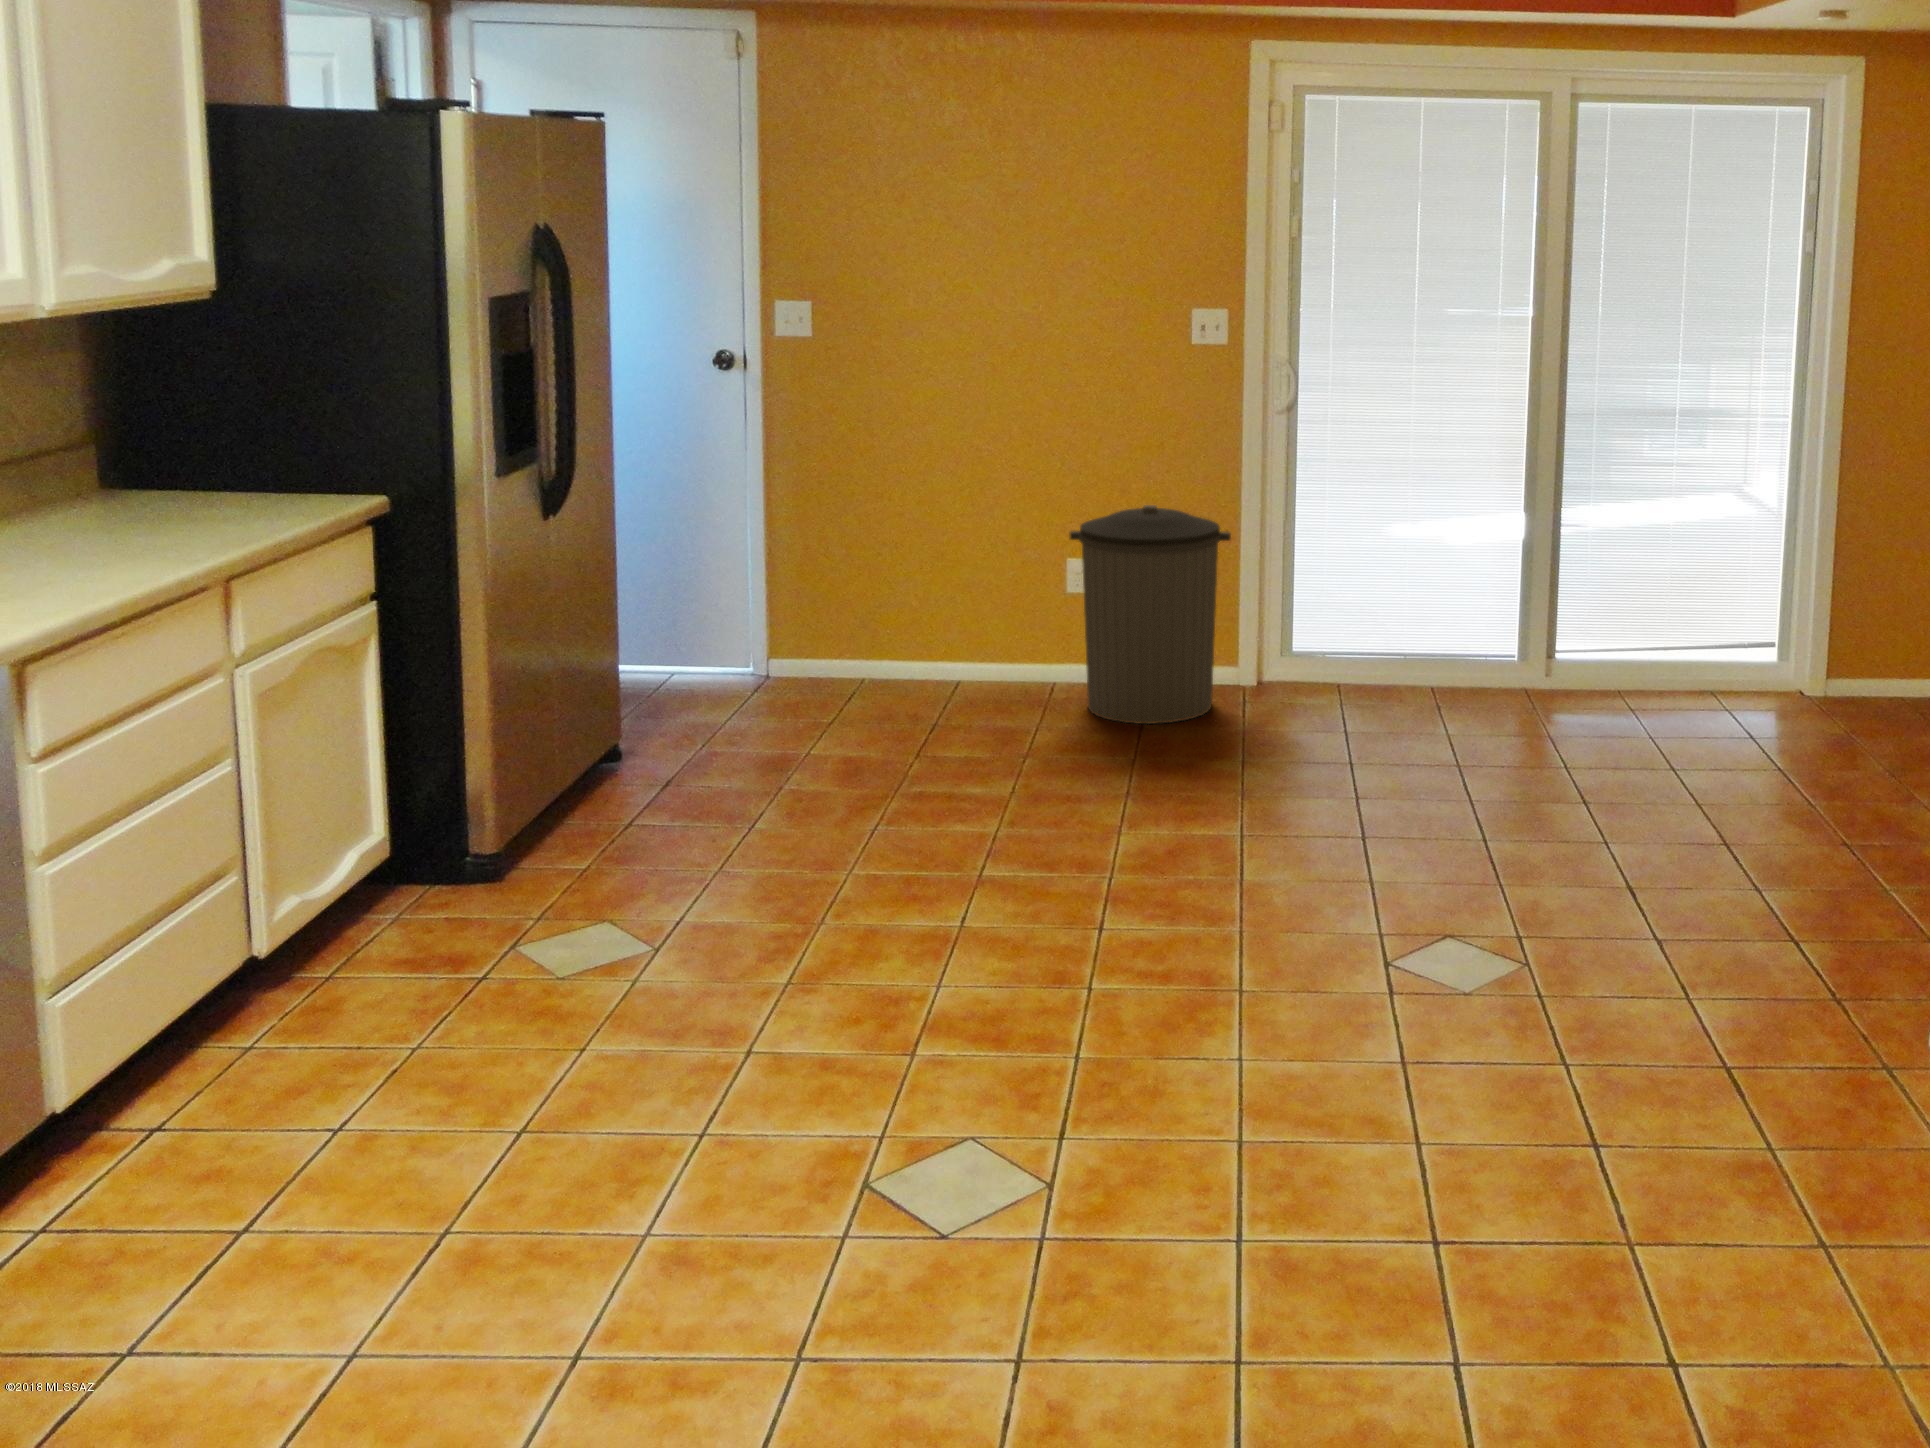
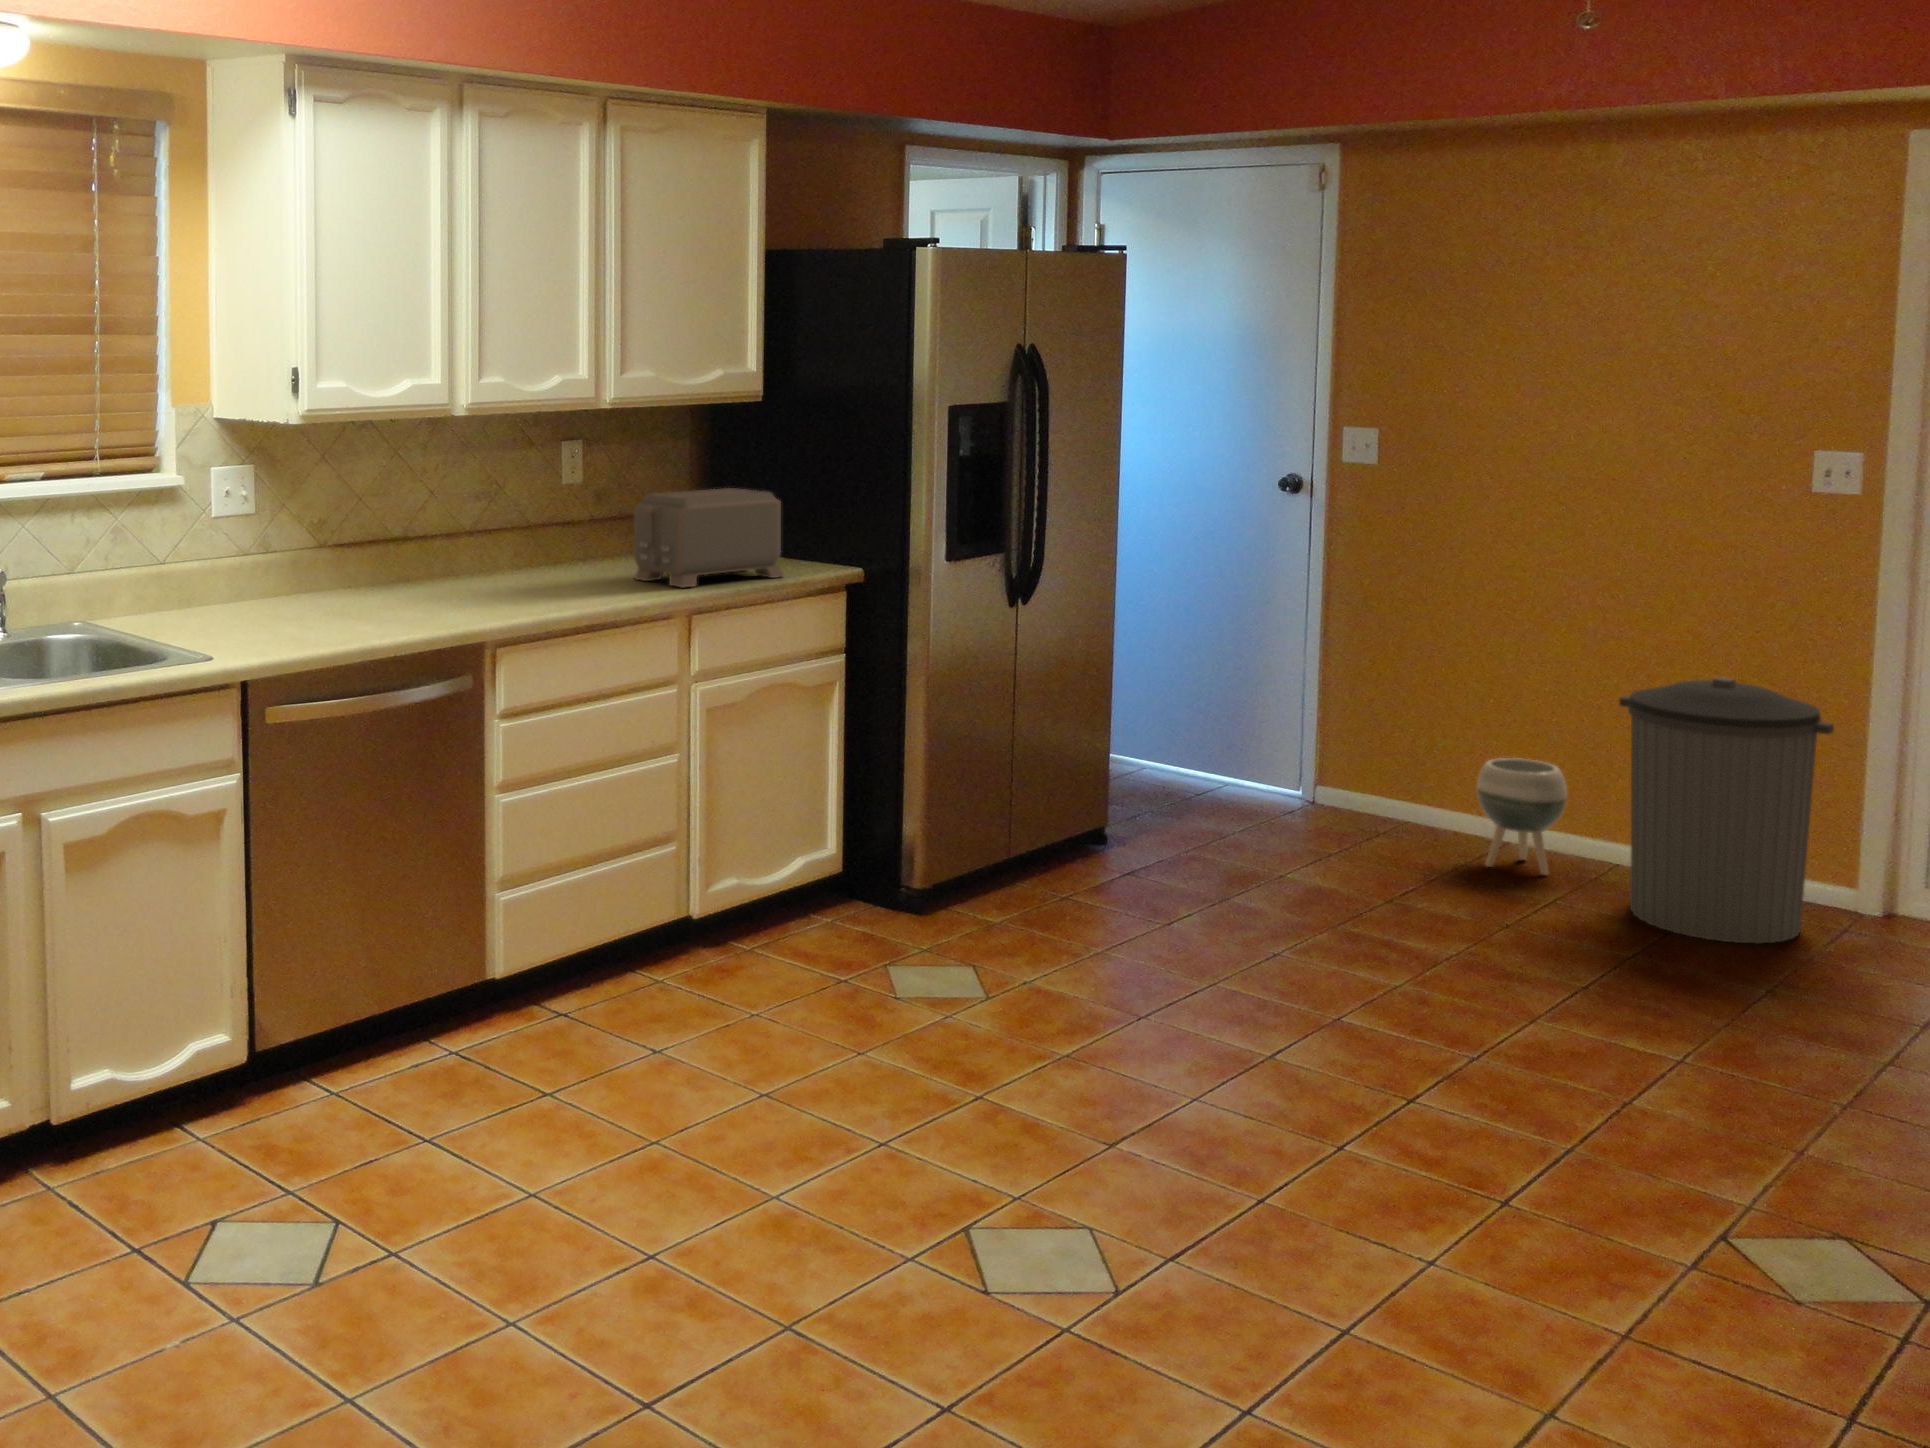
toaster: none [82,412,302,548] -> present [634,488,783,587]
planter: none [943,598,1018,700] -> present [1477,758,1567,875]

